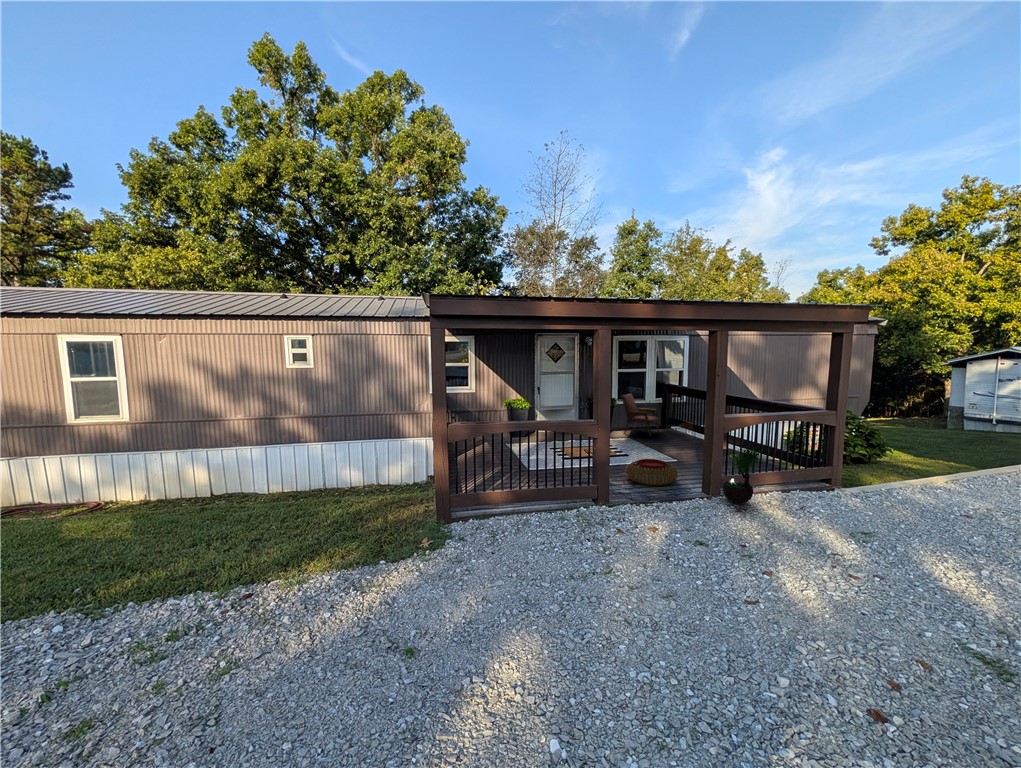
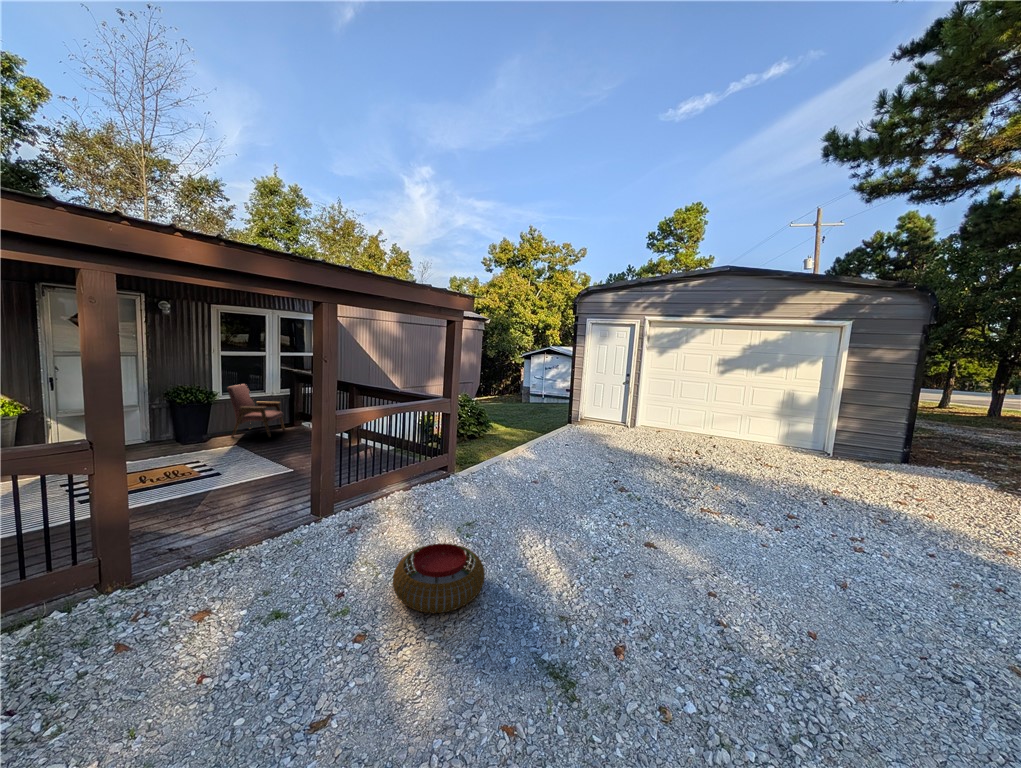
potted tree: present [723,446,763,504] -> none [335,451,383,525]
pouf: present [626,459,678,485] -> present [393,543,485,613]

